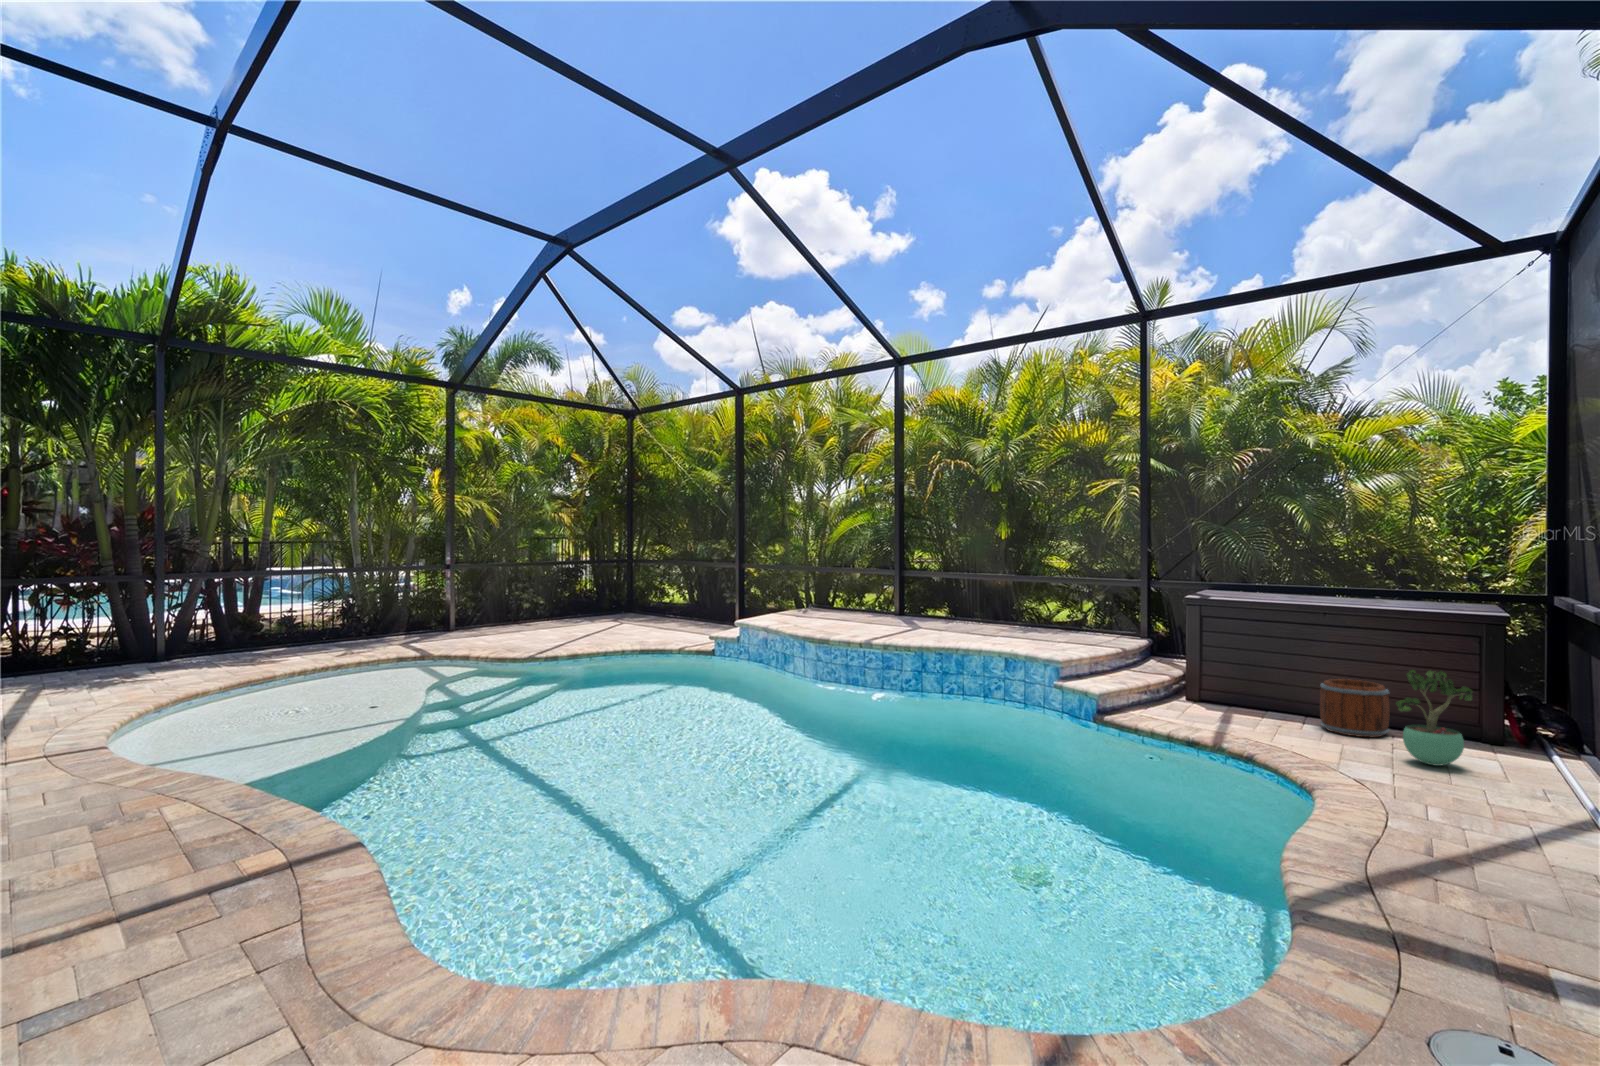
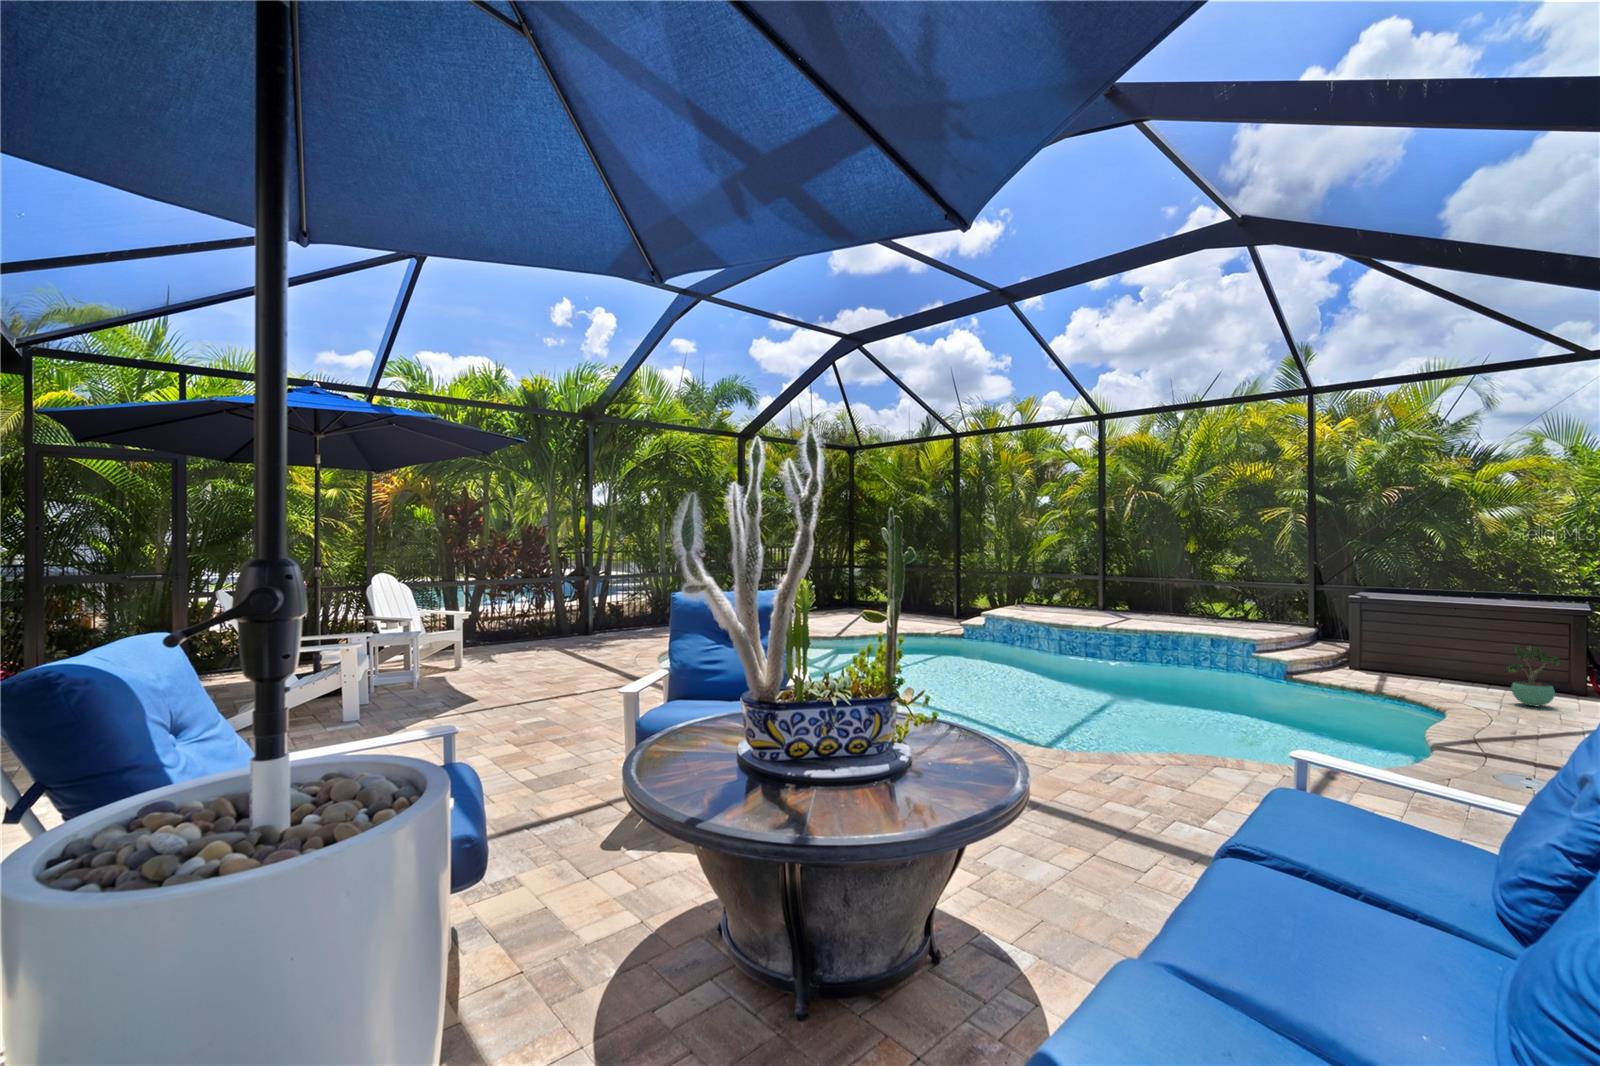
bucket: present [1320,679,1390,737] -> none [1453,654,1506,692]

